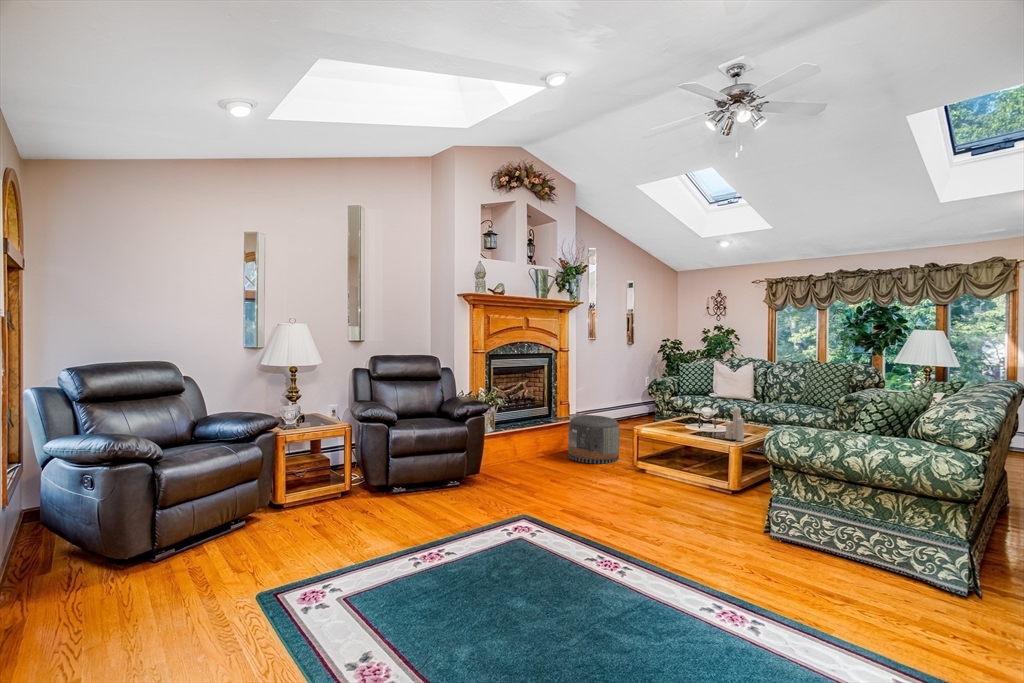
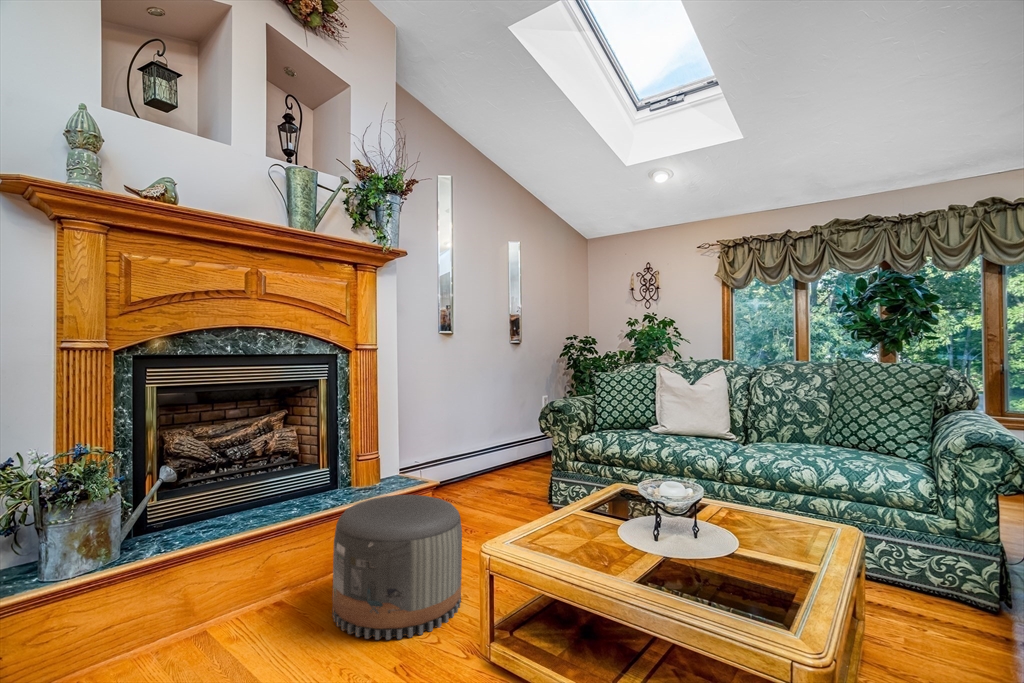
candle: present [725,407,744,441] -> none [741,468,805,601]

